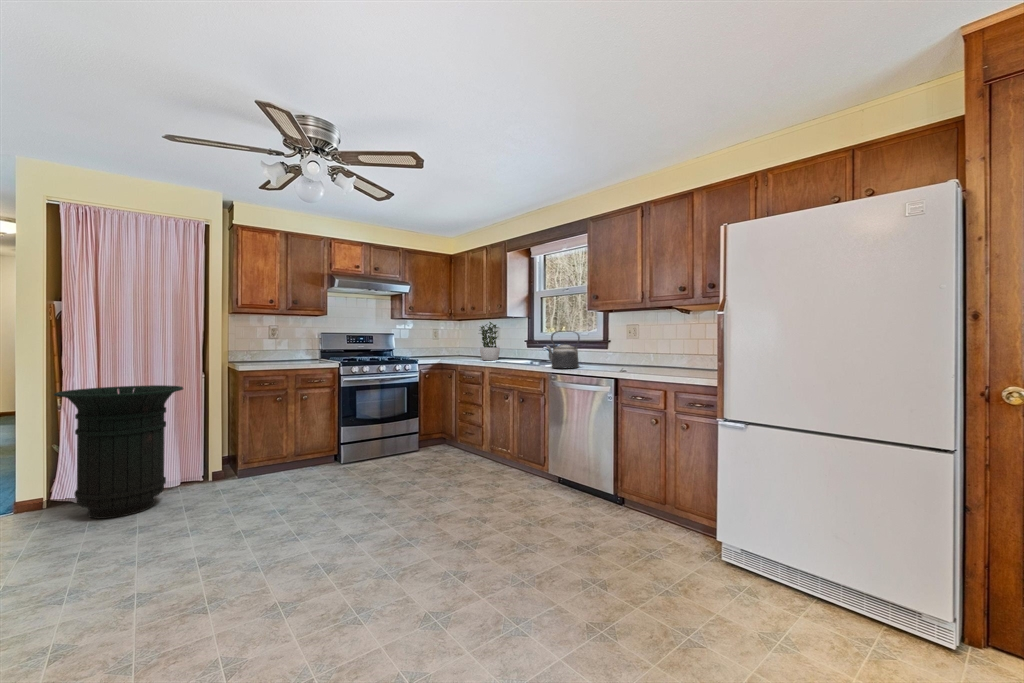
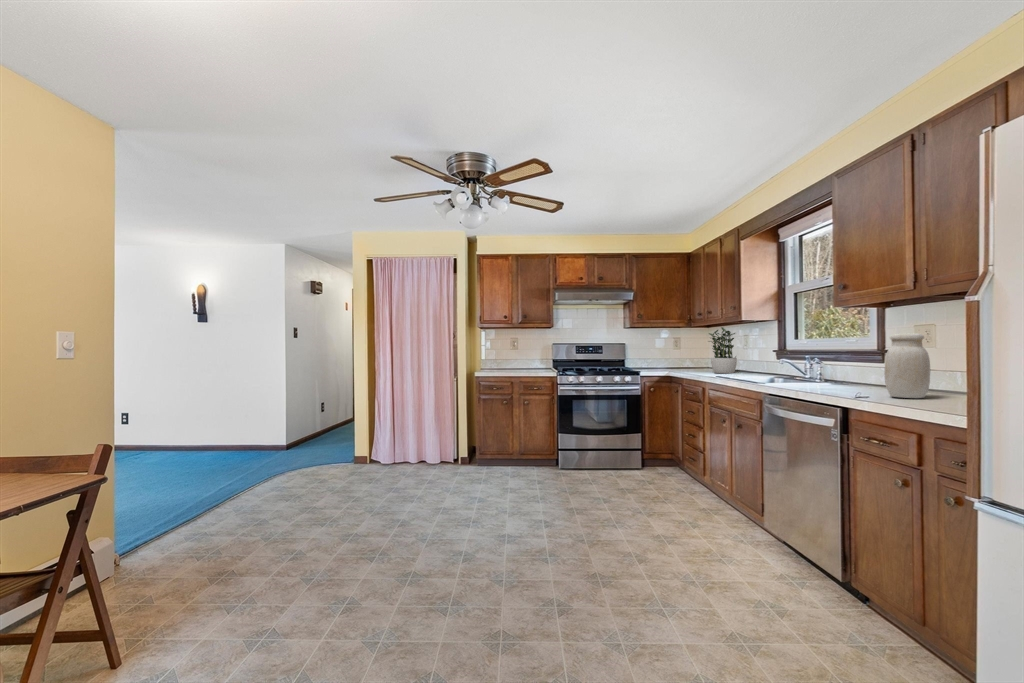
jar: none [626,330,649,371] -> present [884,333,930,398]
kettle: present [547,331,580,368] -> none [771,337,819,388]
trash can: present [54,385,183,519] -> none [360,385,434,481]

